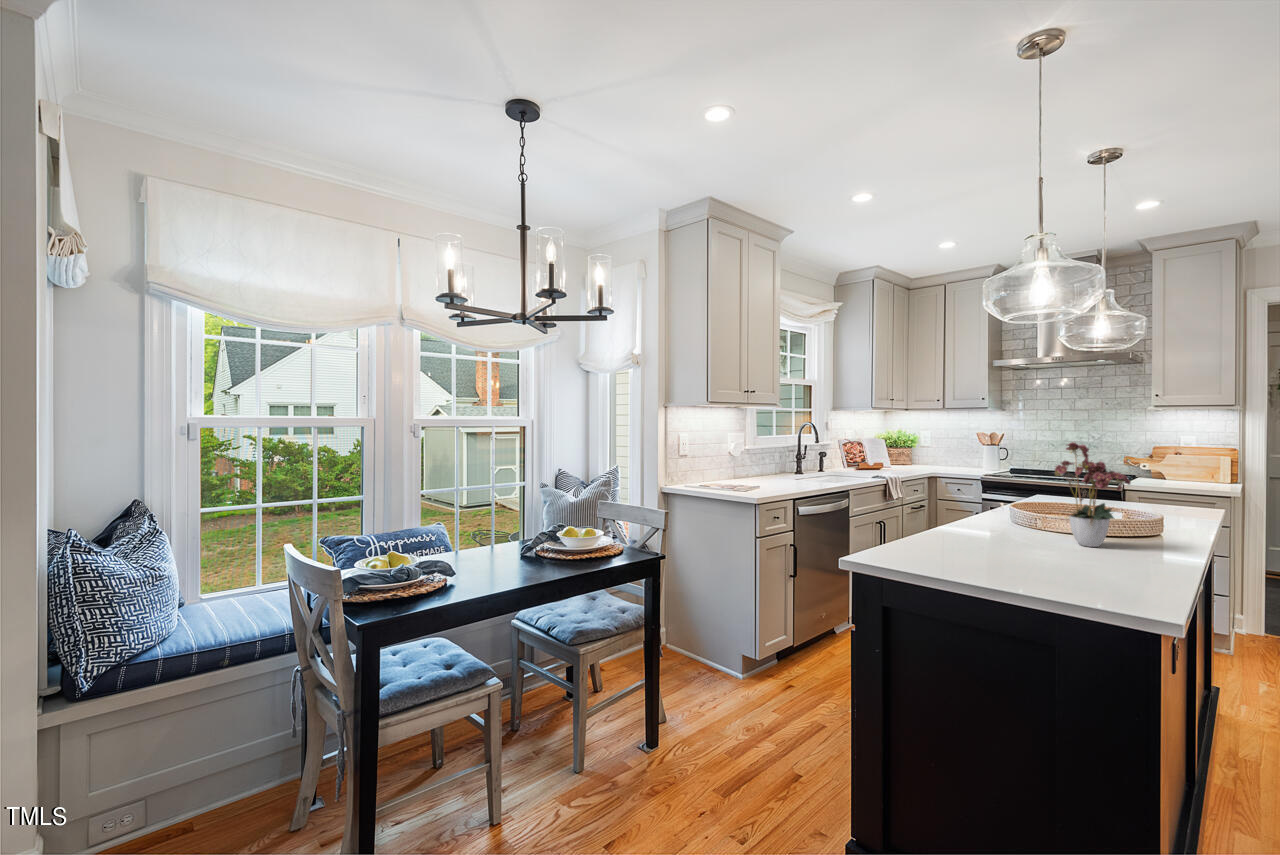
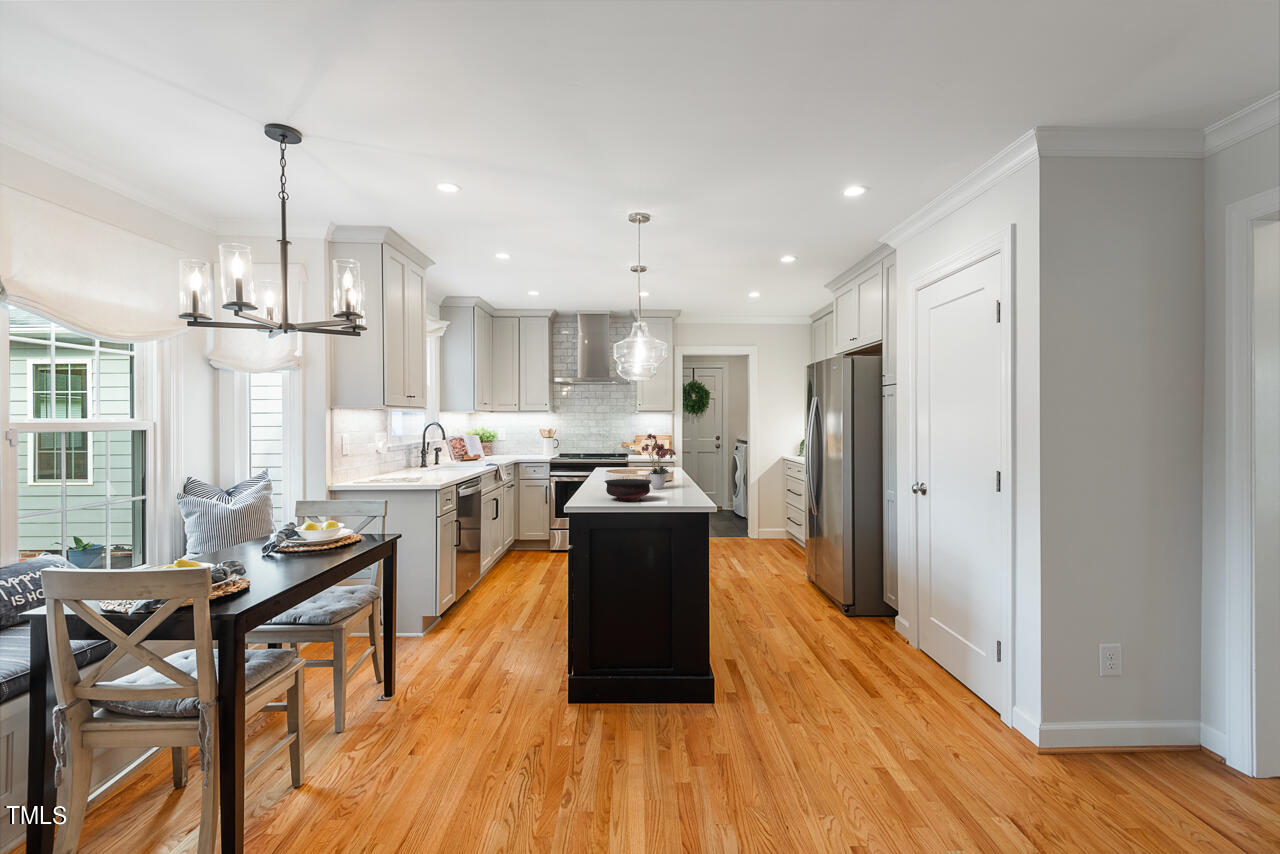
bowl: none [935,520,1033,565] -> present [604,479,652,501]

